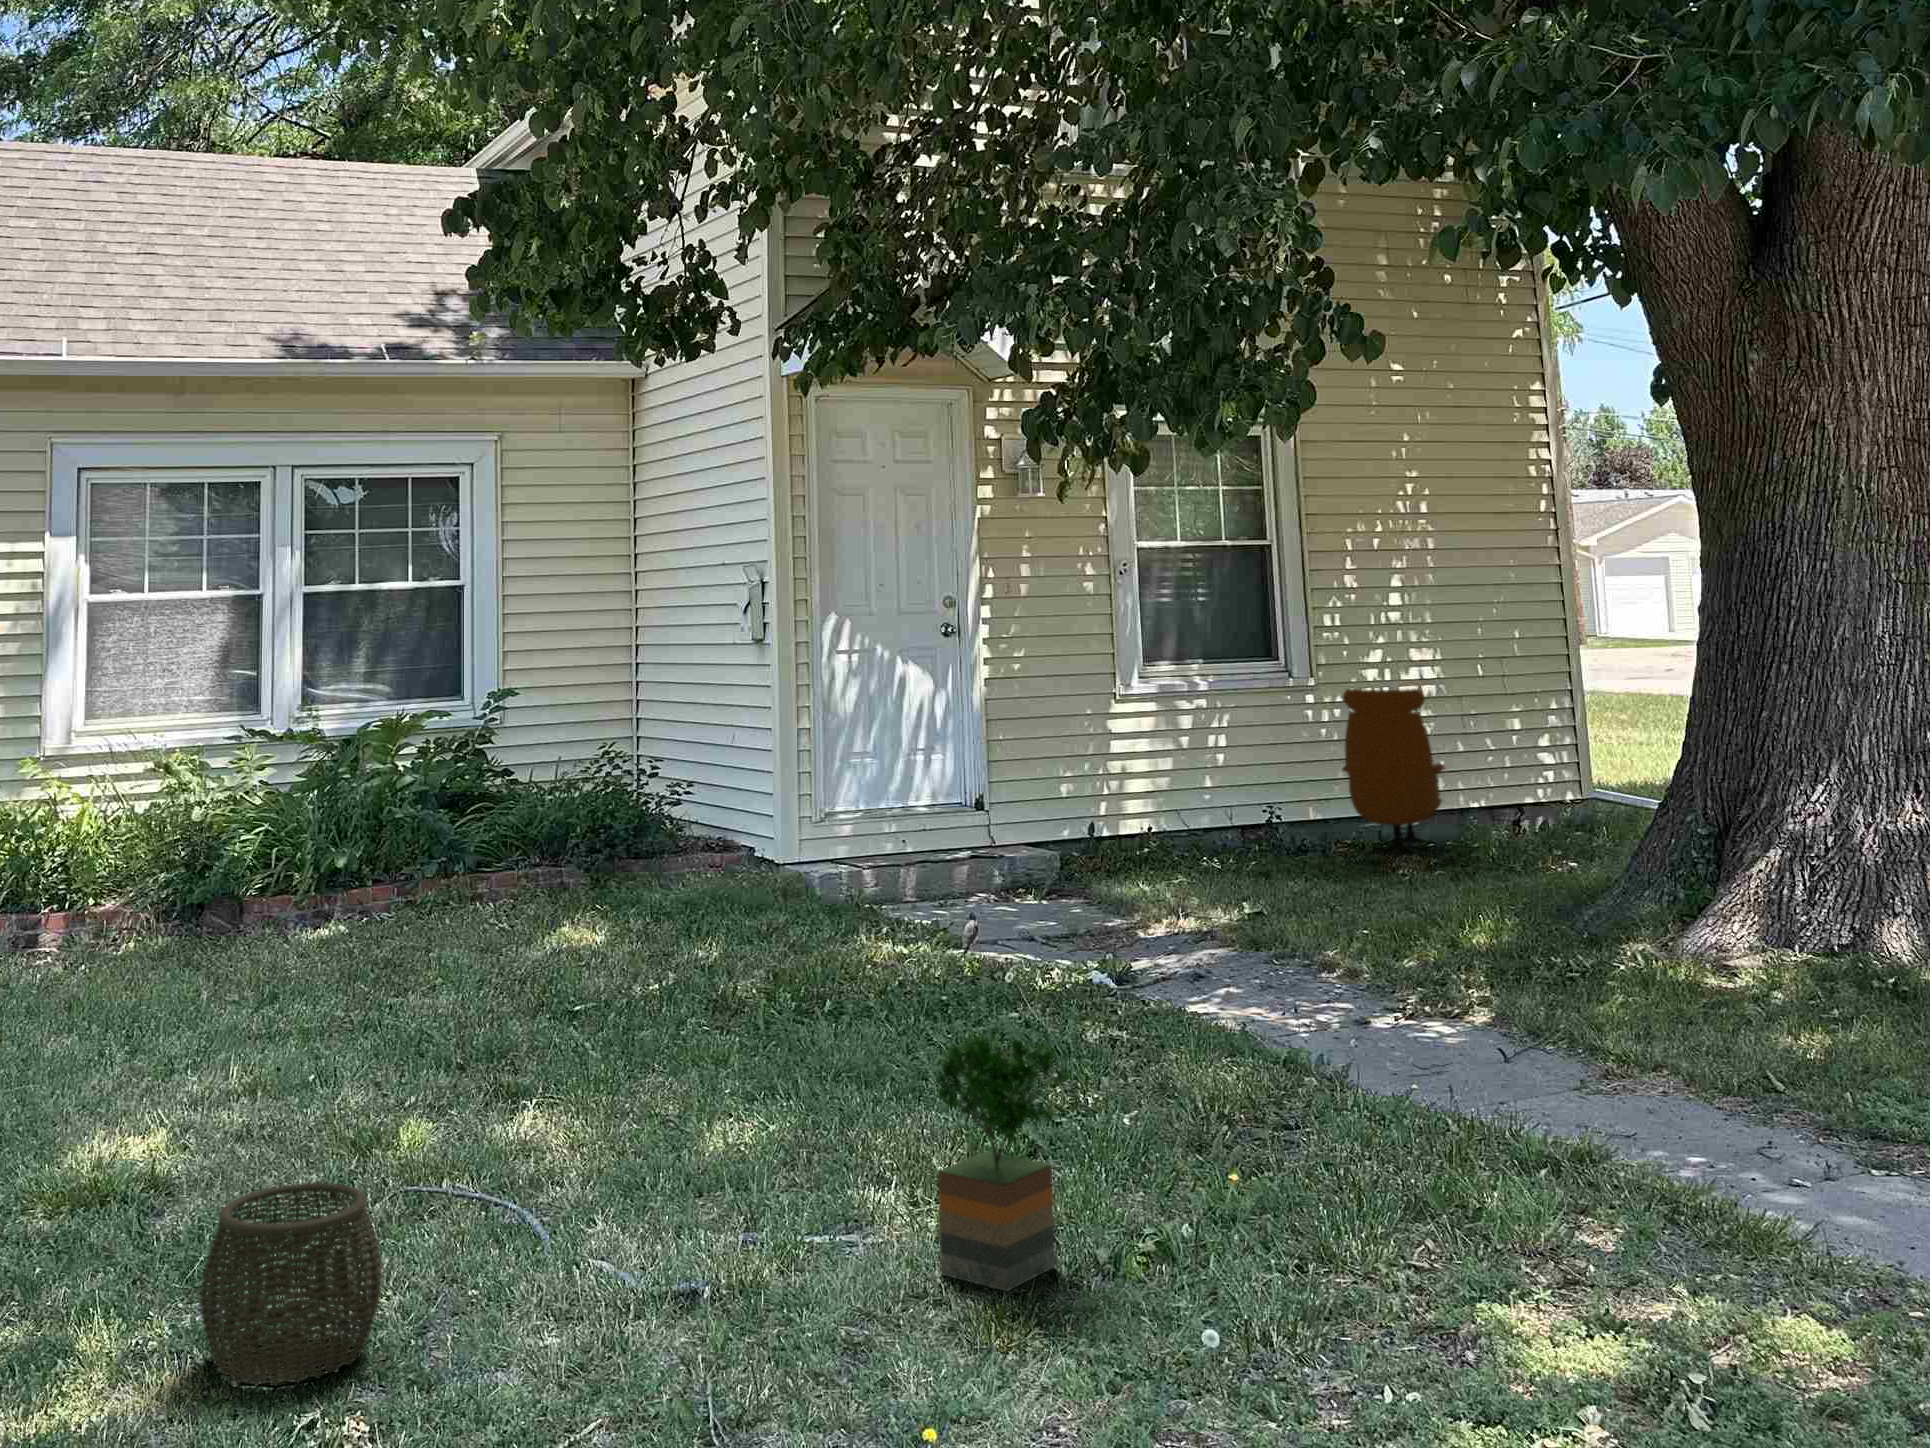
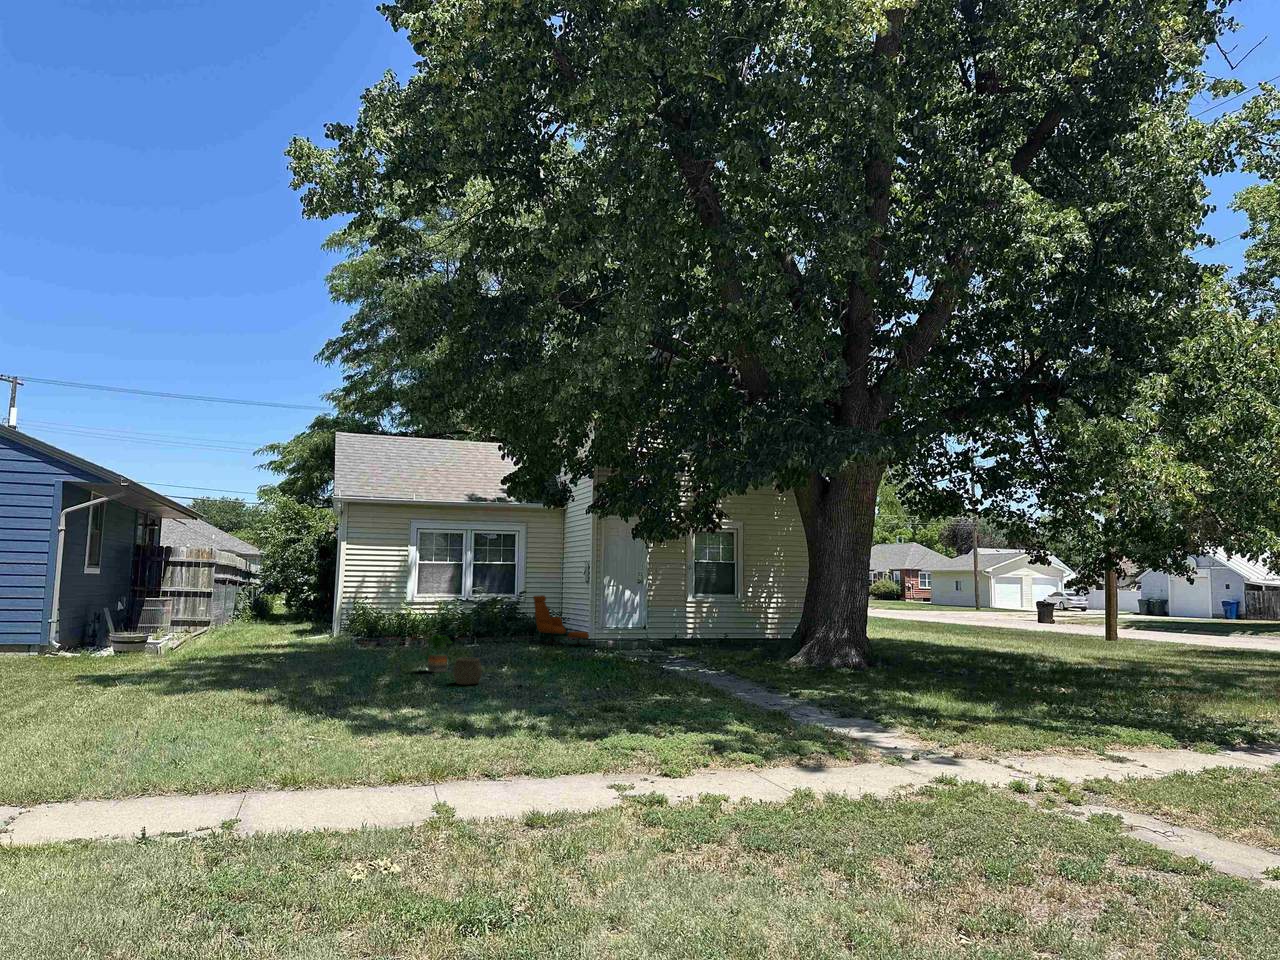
lounge chair: present [1342,689,1455,870] -> present [533,595,589,645]
potted tree: present [934,1036,1072,1291] -> present [427,635,449,673]

